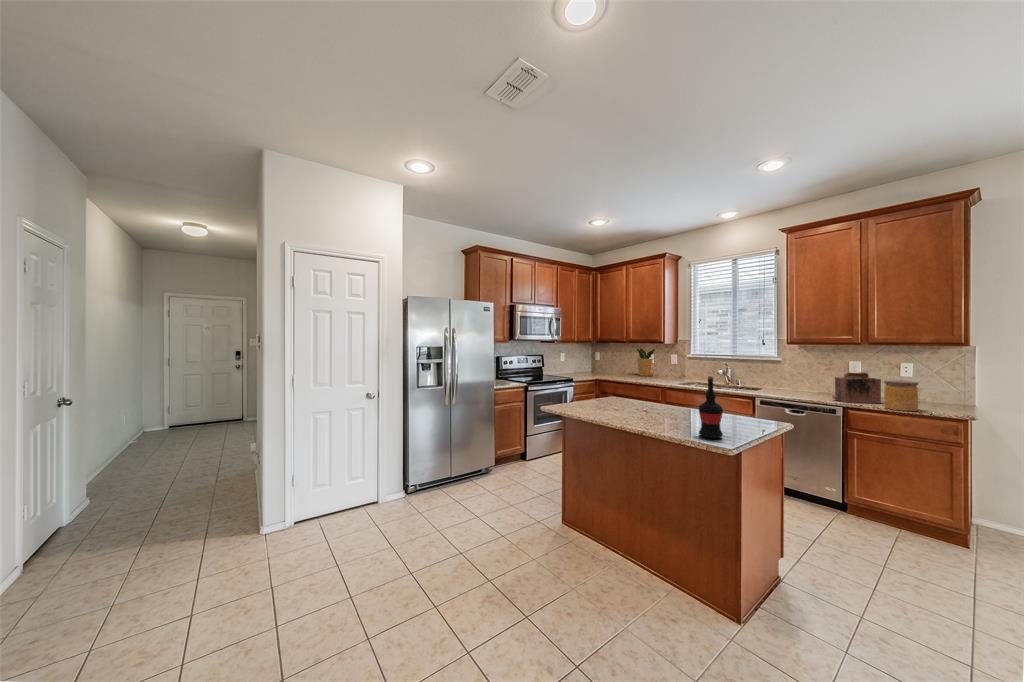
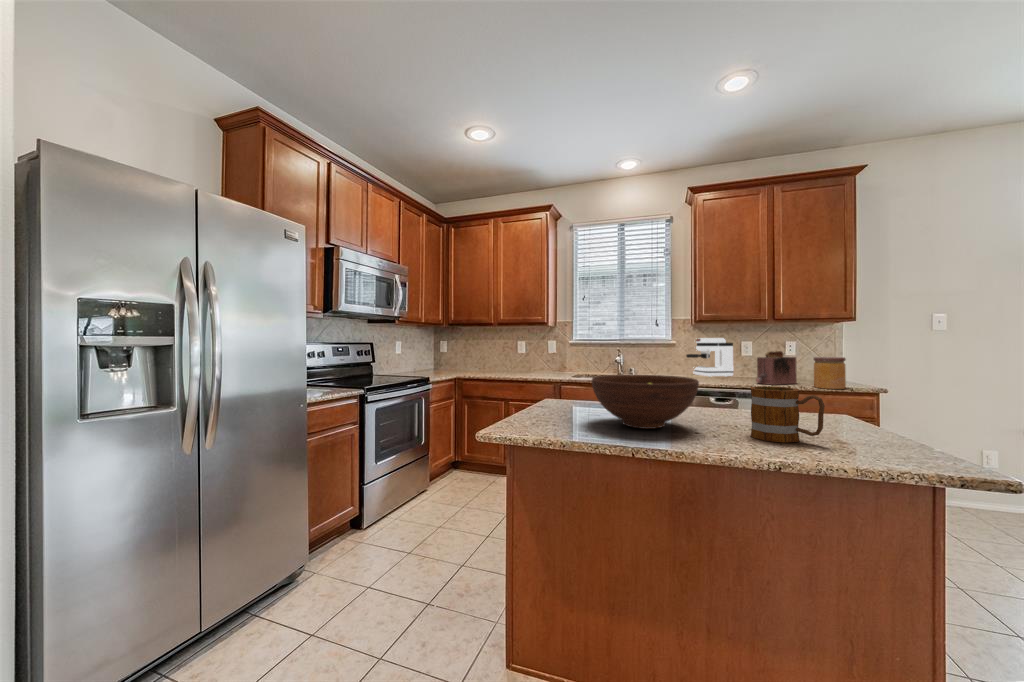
potted plant: present [636,348,655,376] -> none [496,331,529,371]
coffee maker: none [789,356,836,393] -> present [686,338,734,377]
wine bottle: present [699,376,723,438] -> none [865,340,921,458]
fruit bowl: none [594,385,650,414] -> present [592,375,699,429]
mug: none [664,396,691,427] -> present [750,386,825,443]

